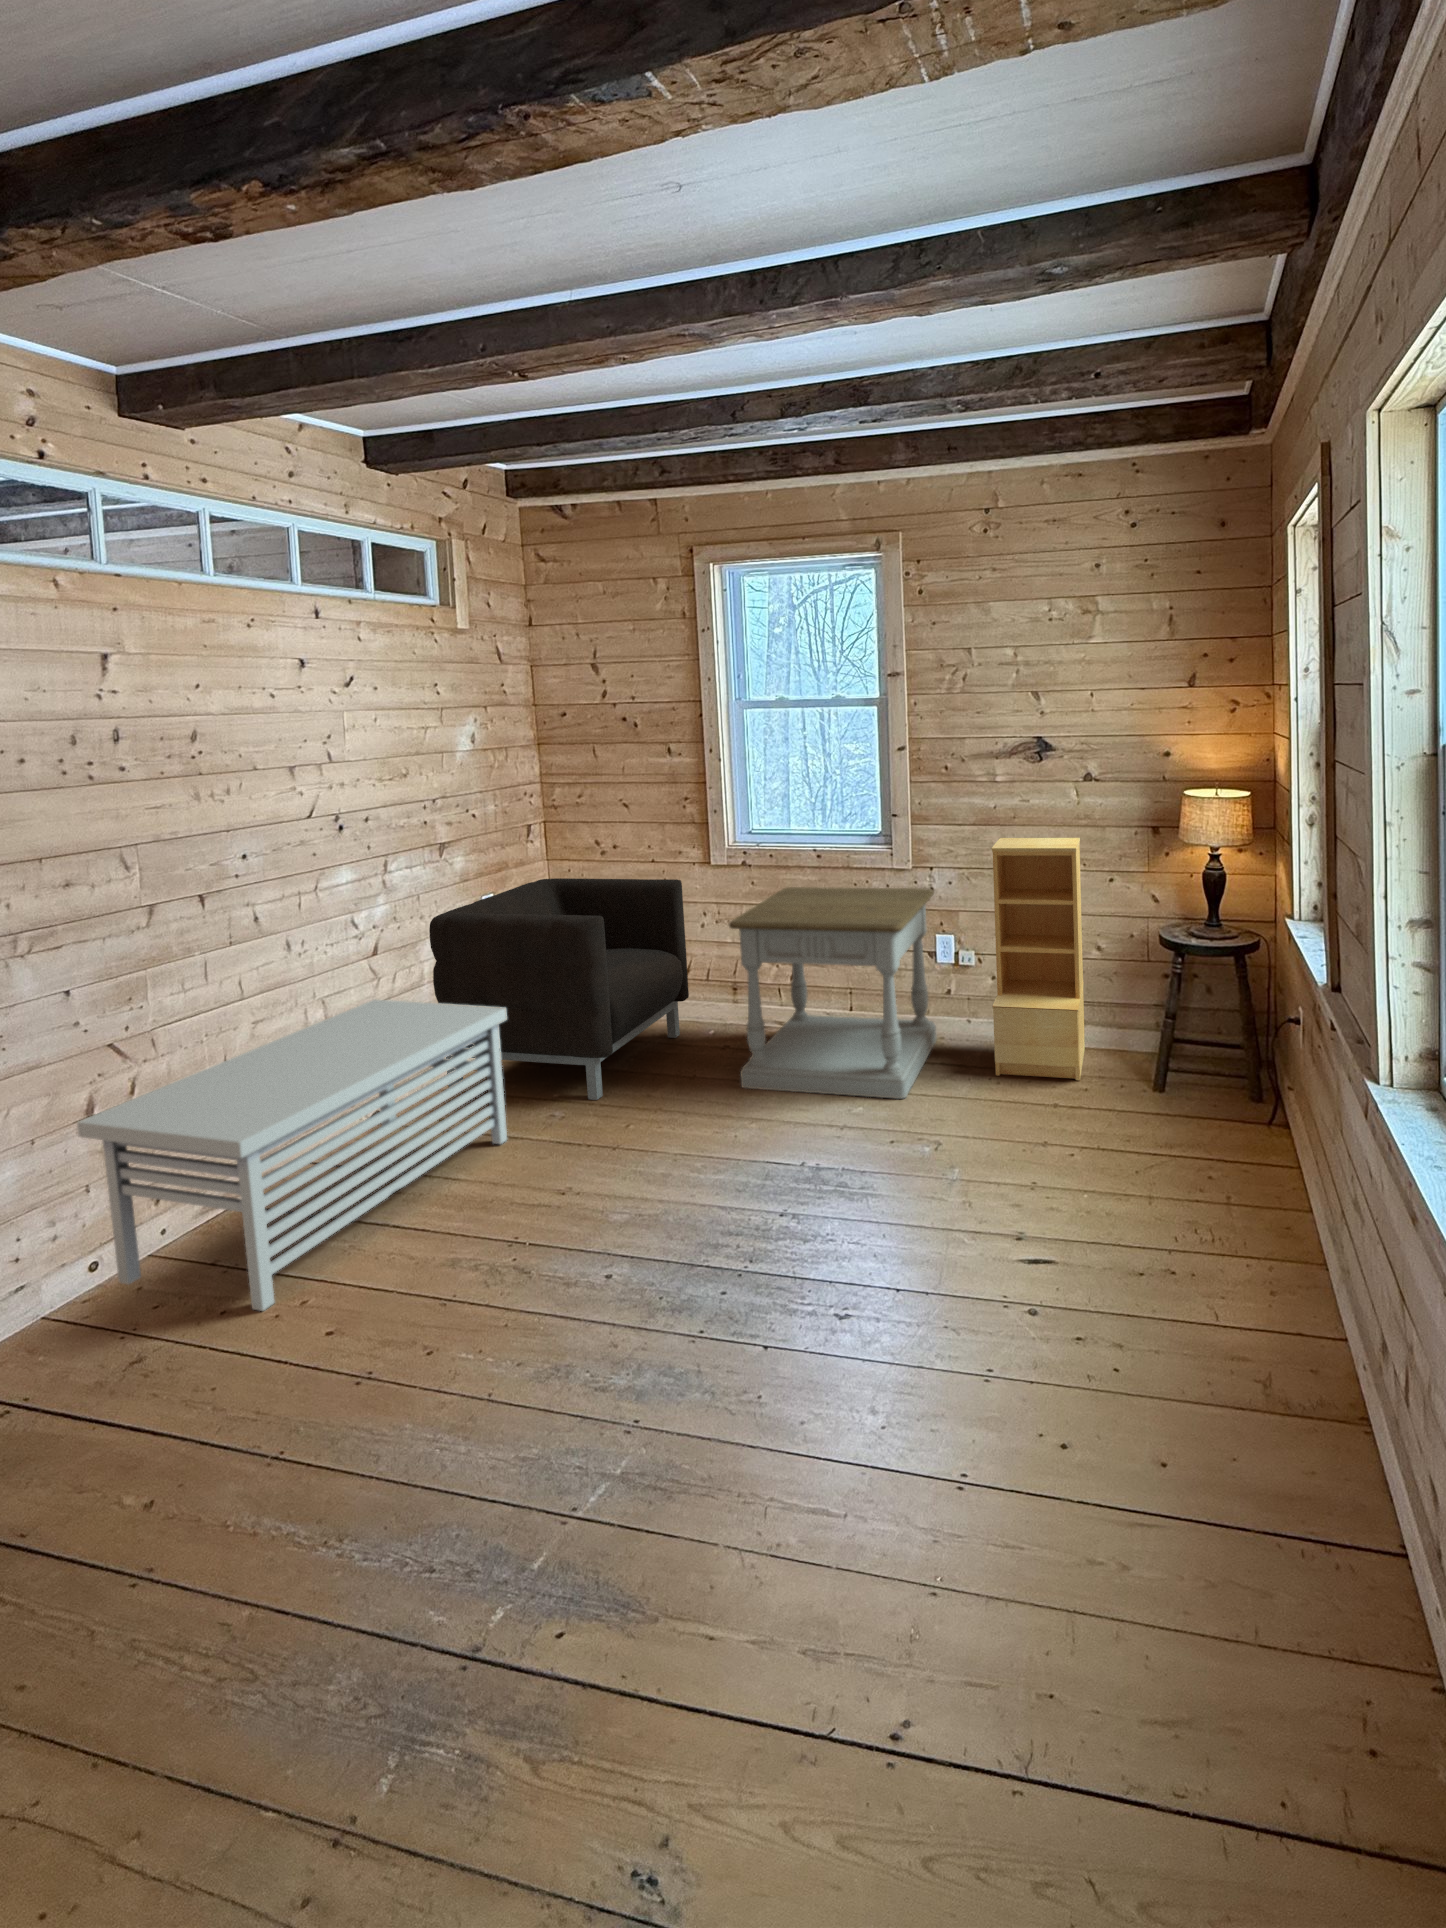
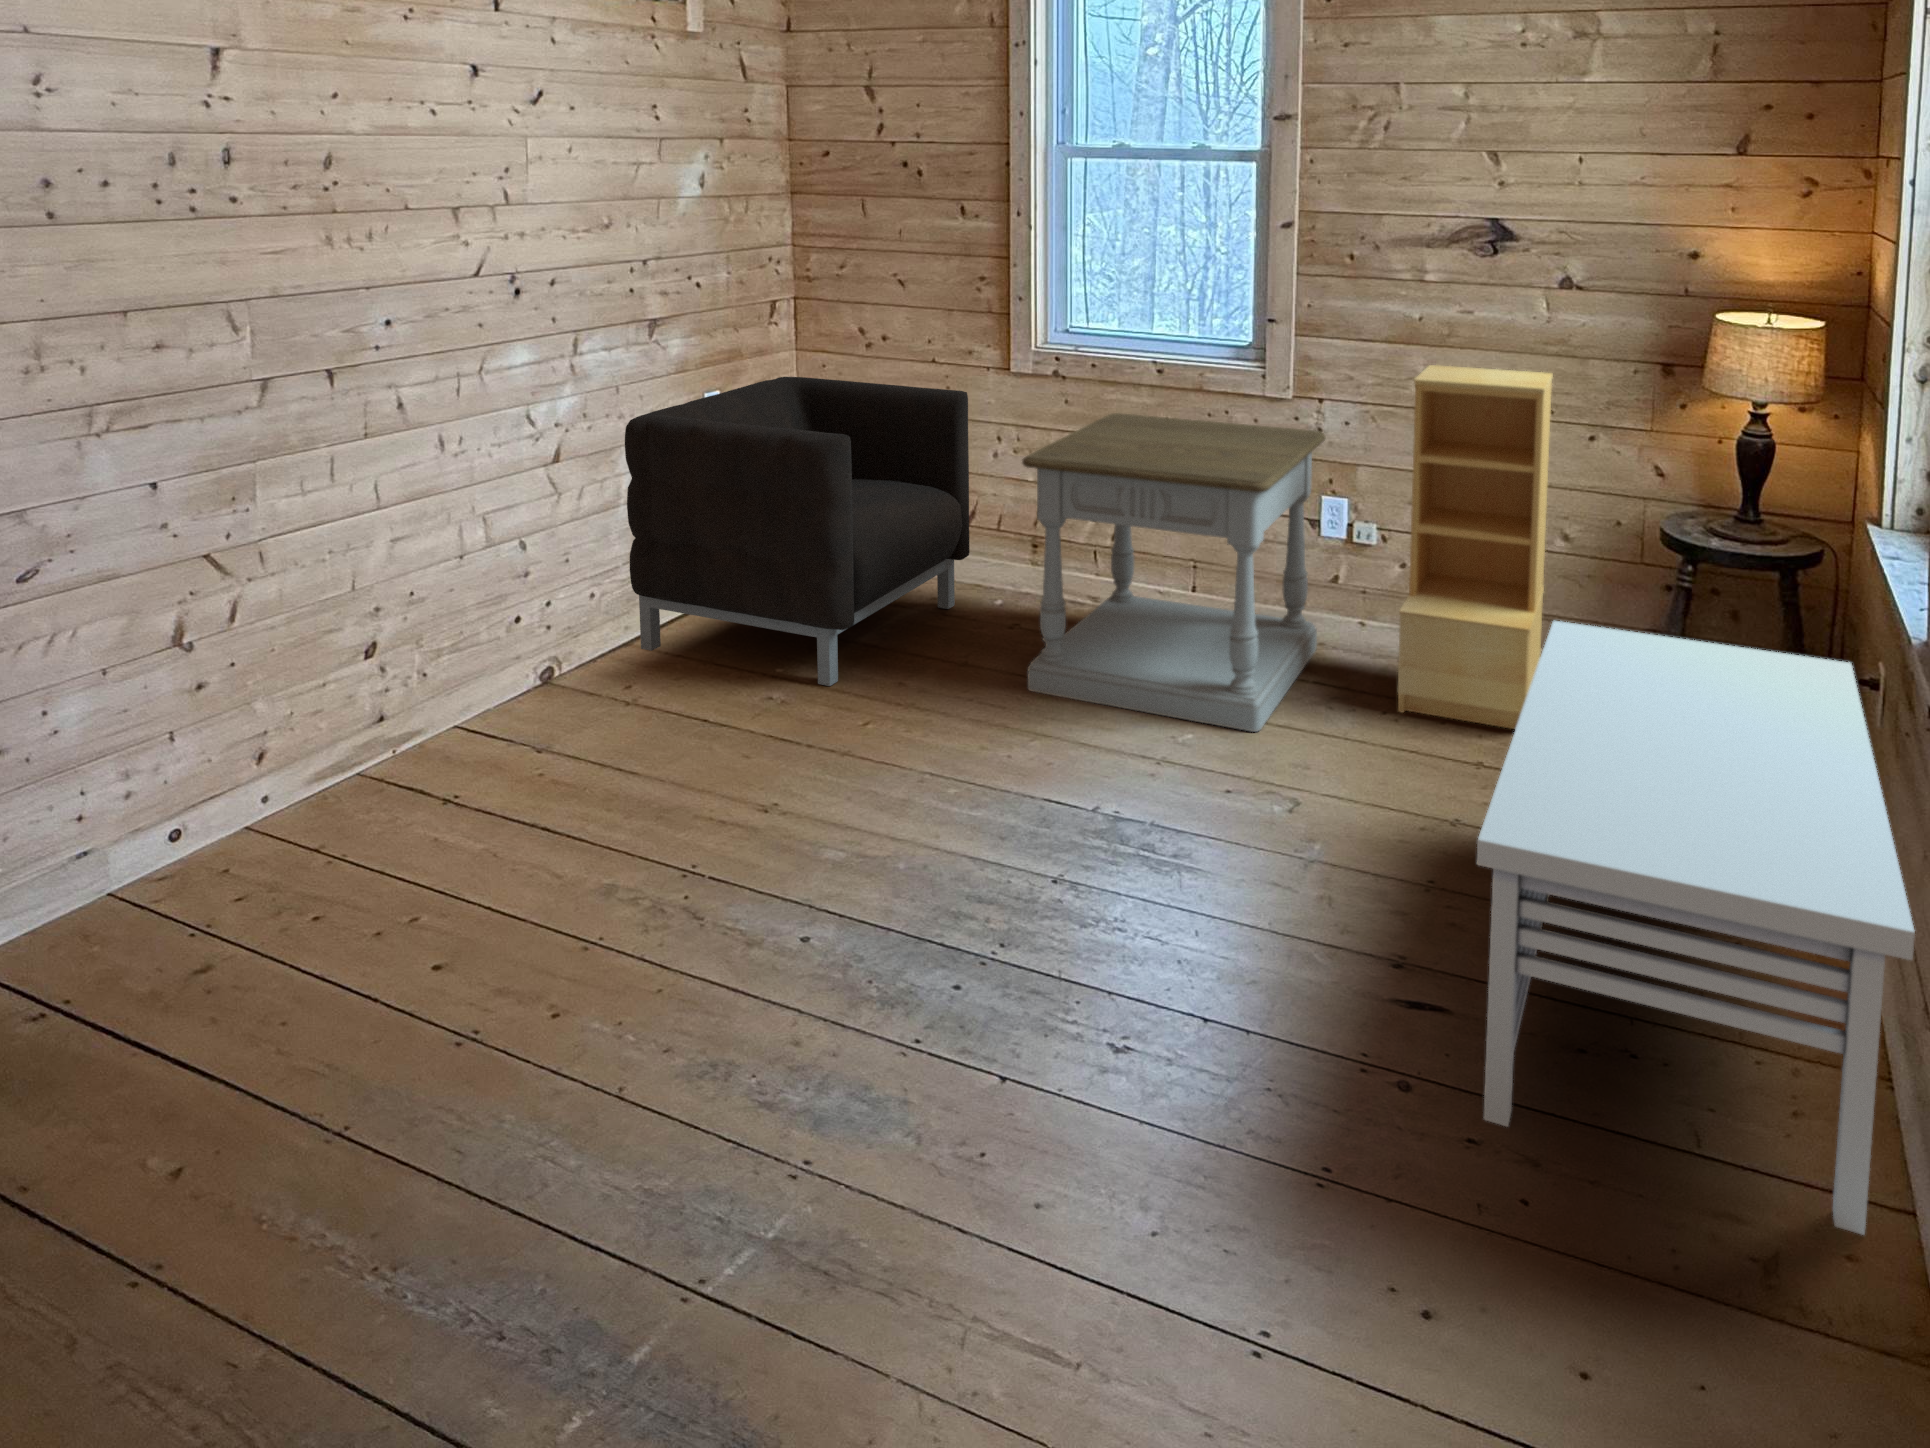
storage bench: present [77,1000,507,1311] -> present [1477,621,1915,1235]

